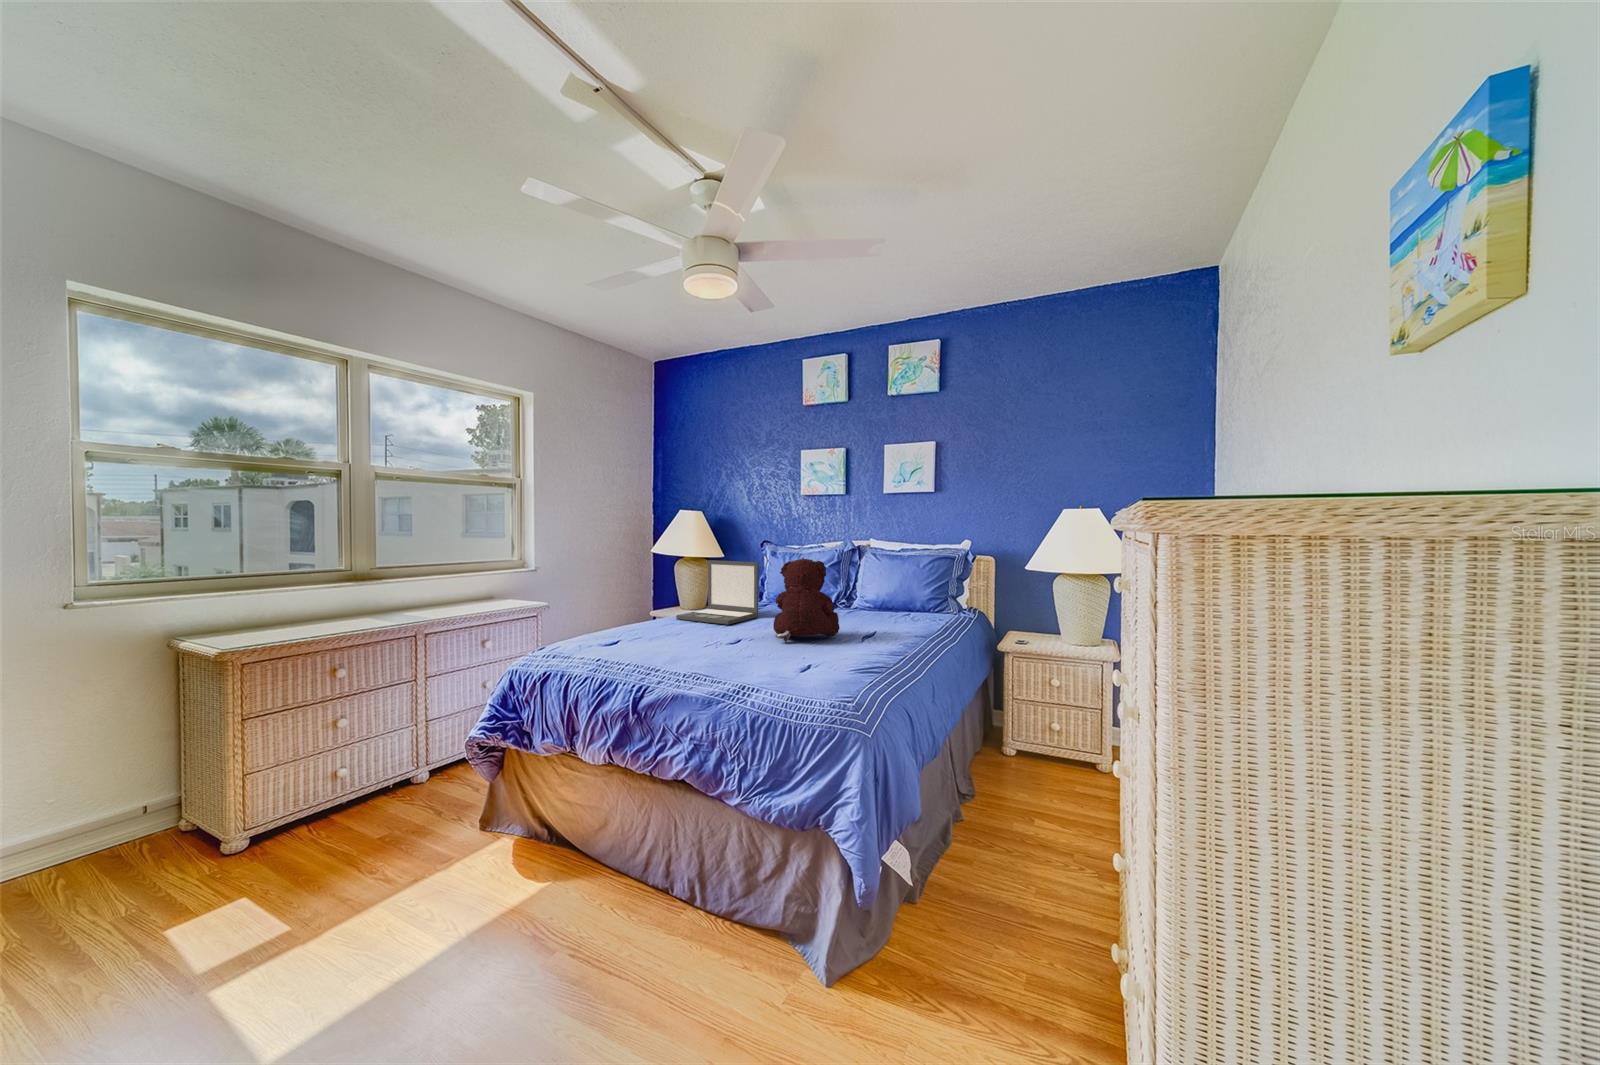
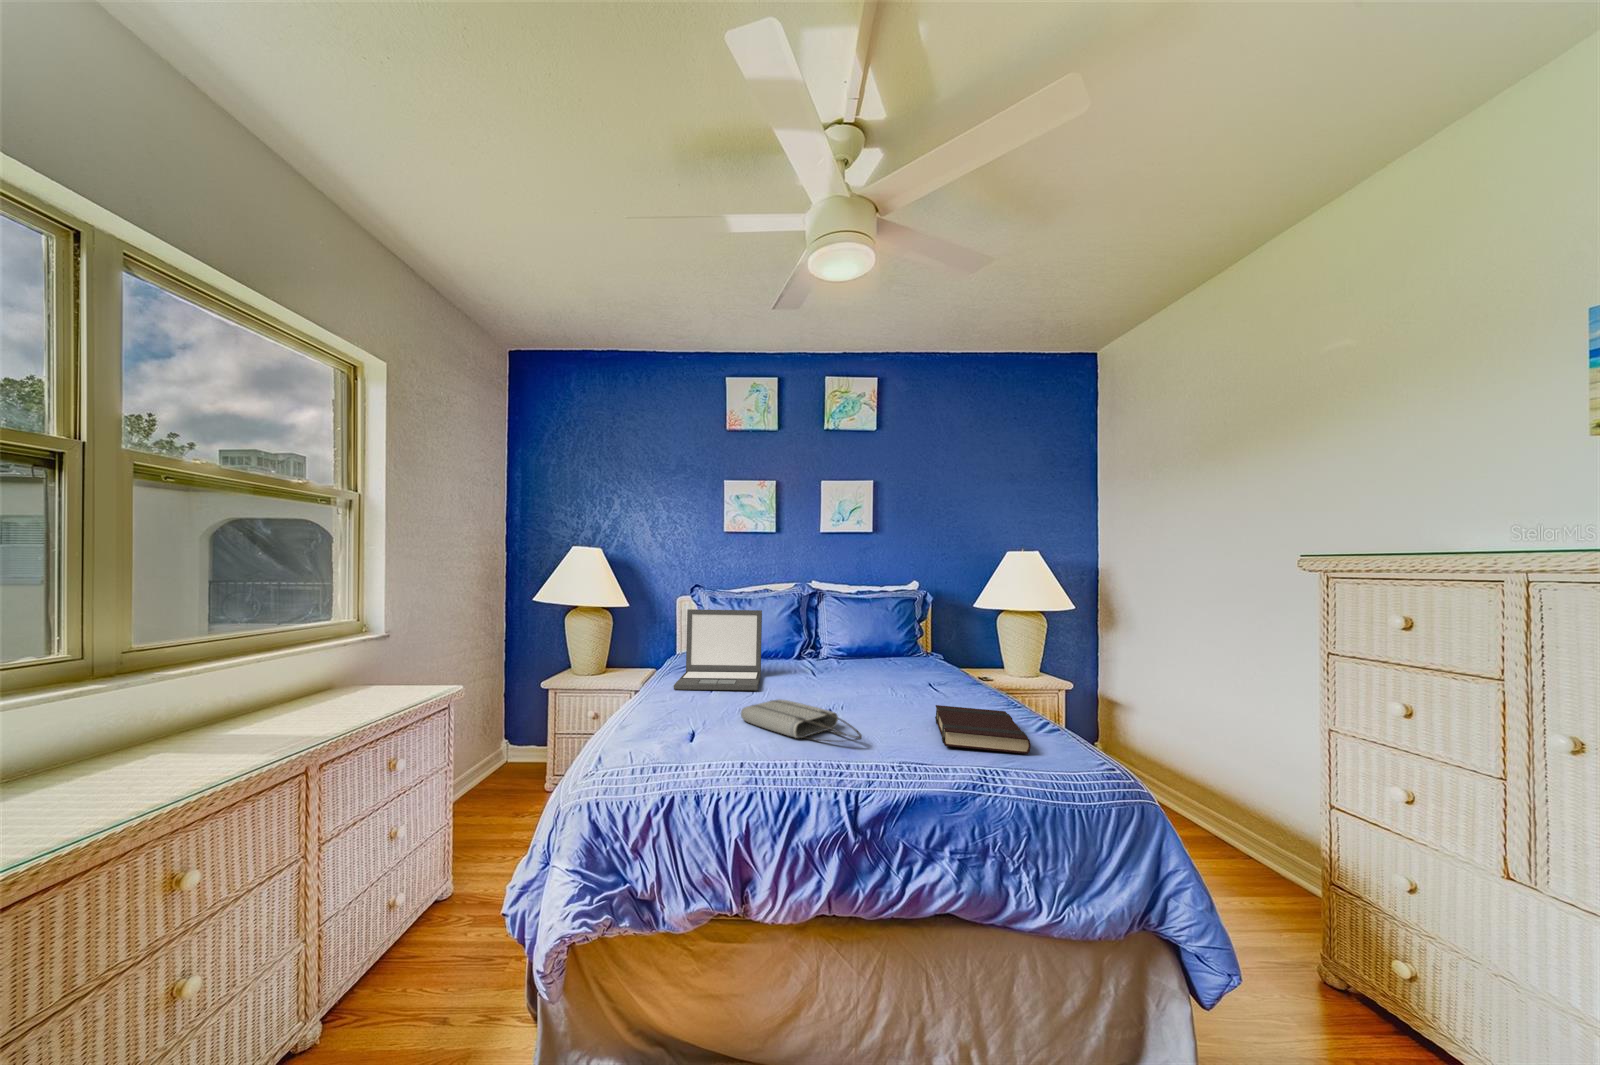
teddy bear: present [773,558,840,643] -> none [832,605,904,706]
tote bag: none [665,628,717,656] -> present [741,699,862,742]
book: none [752,643,856,684] -> present [935,705,1031,754]

